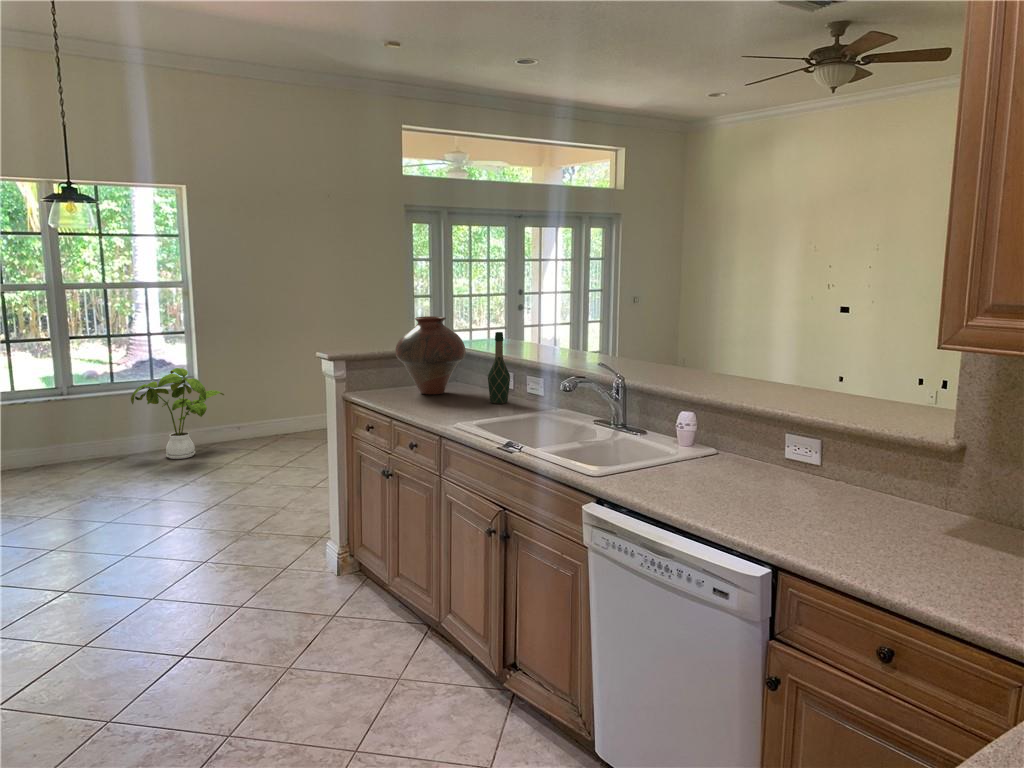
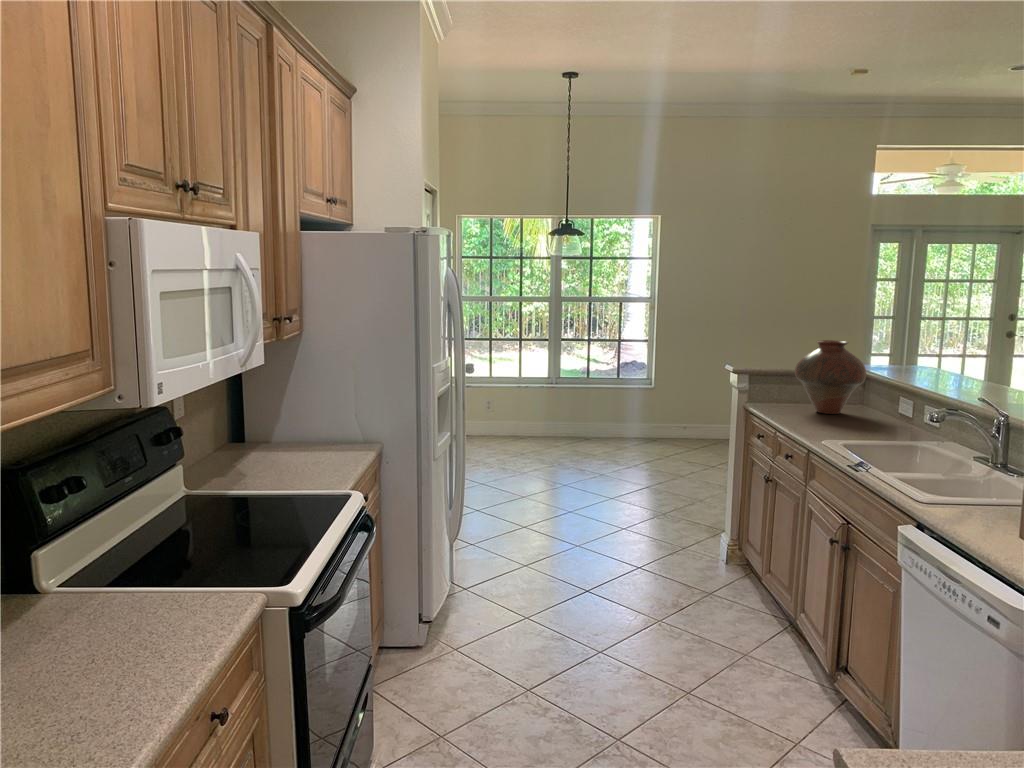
wine bottle: present [488,332,510,404] -> none [879,360,904,430]
house plant: present [131,368,224,459] -> none [596,370,669,446]

